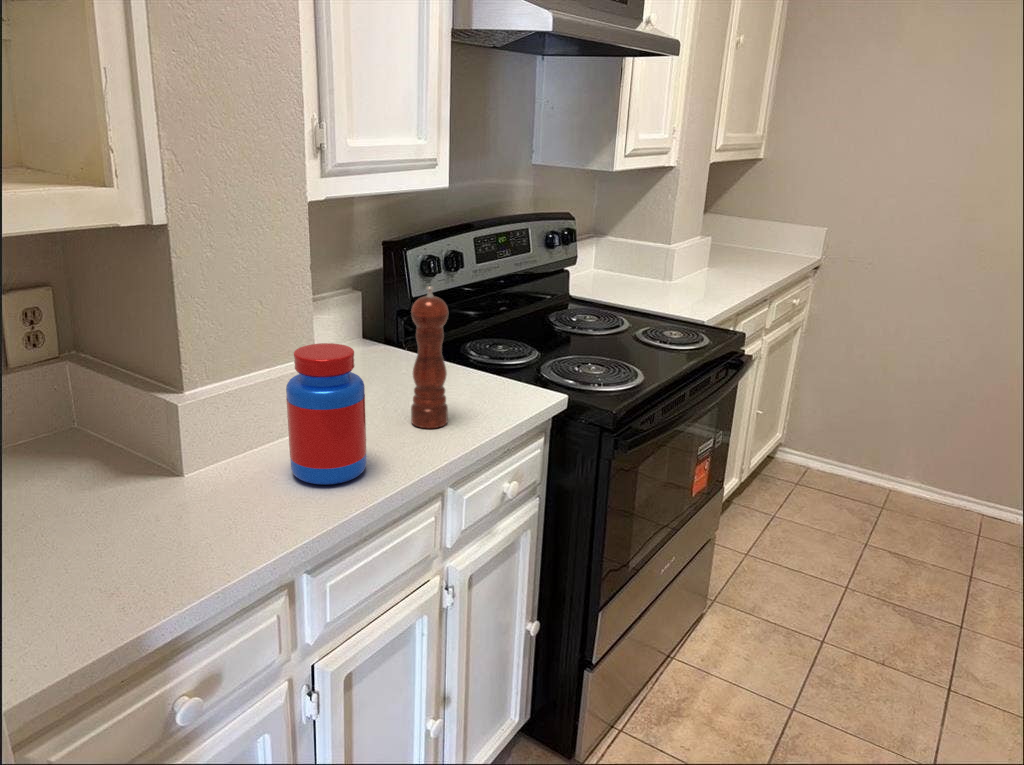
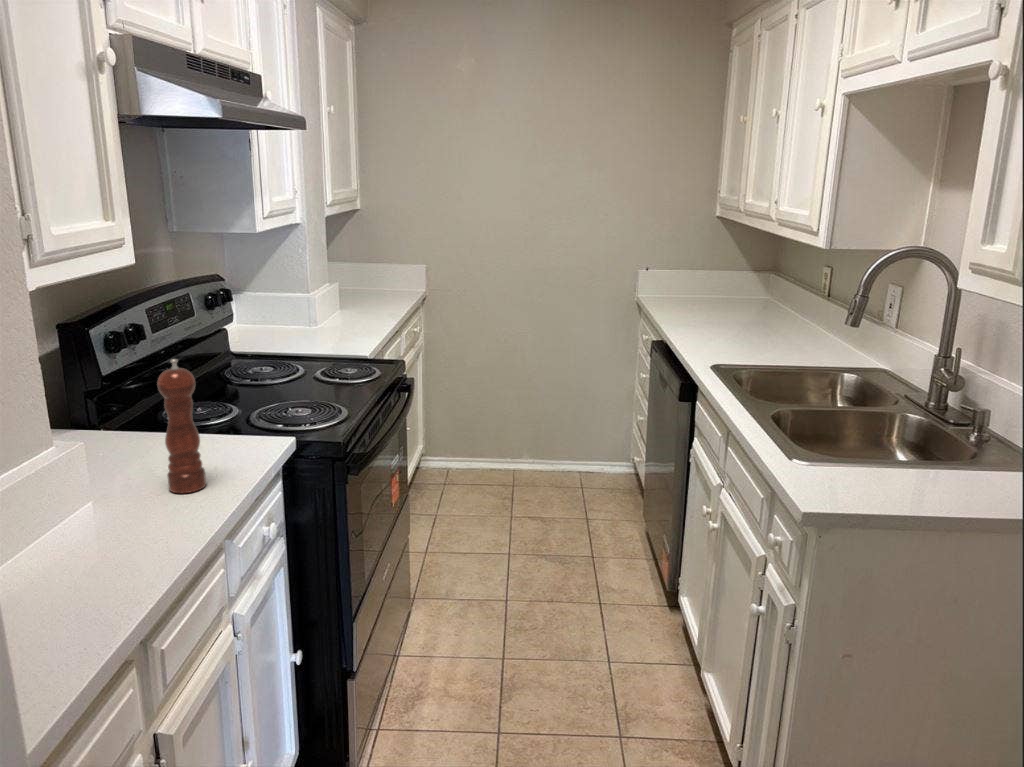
jar: present [286,343,366,485] -> none [71,426,162,565]

